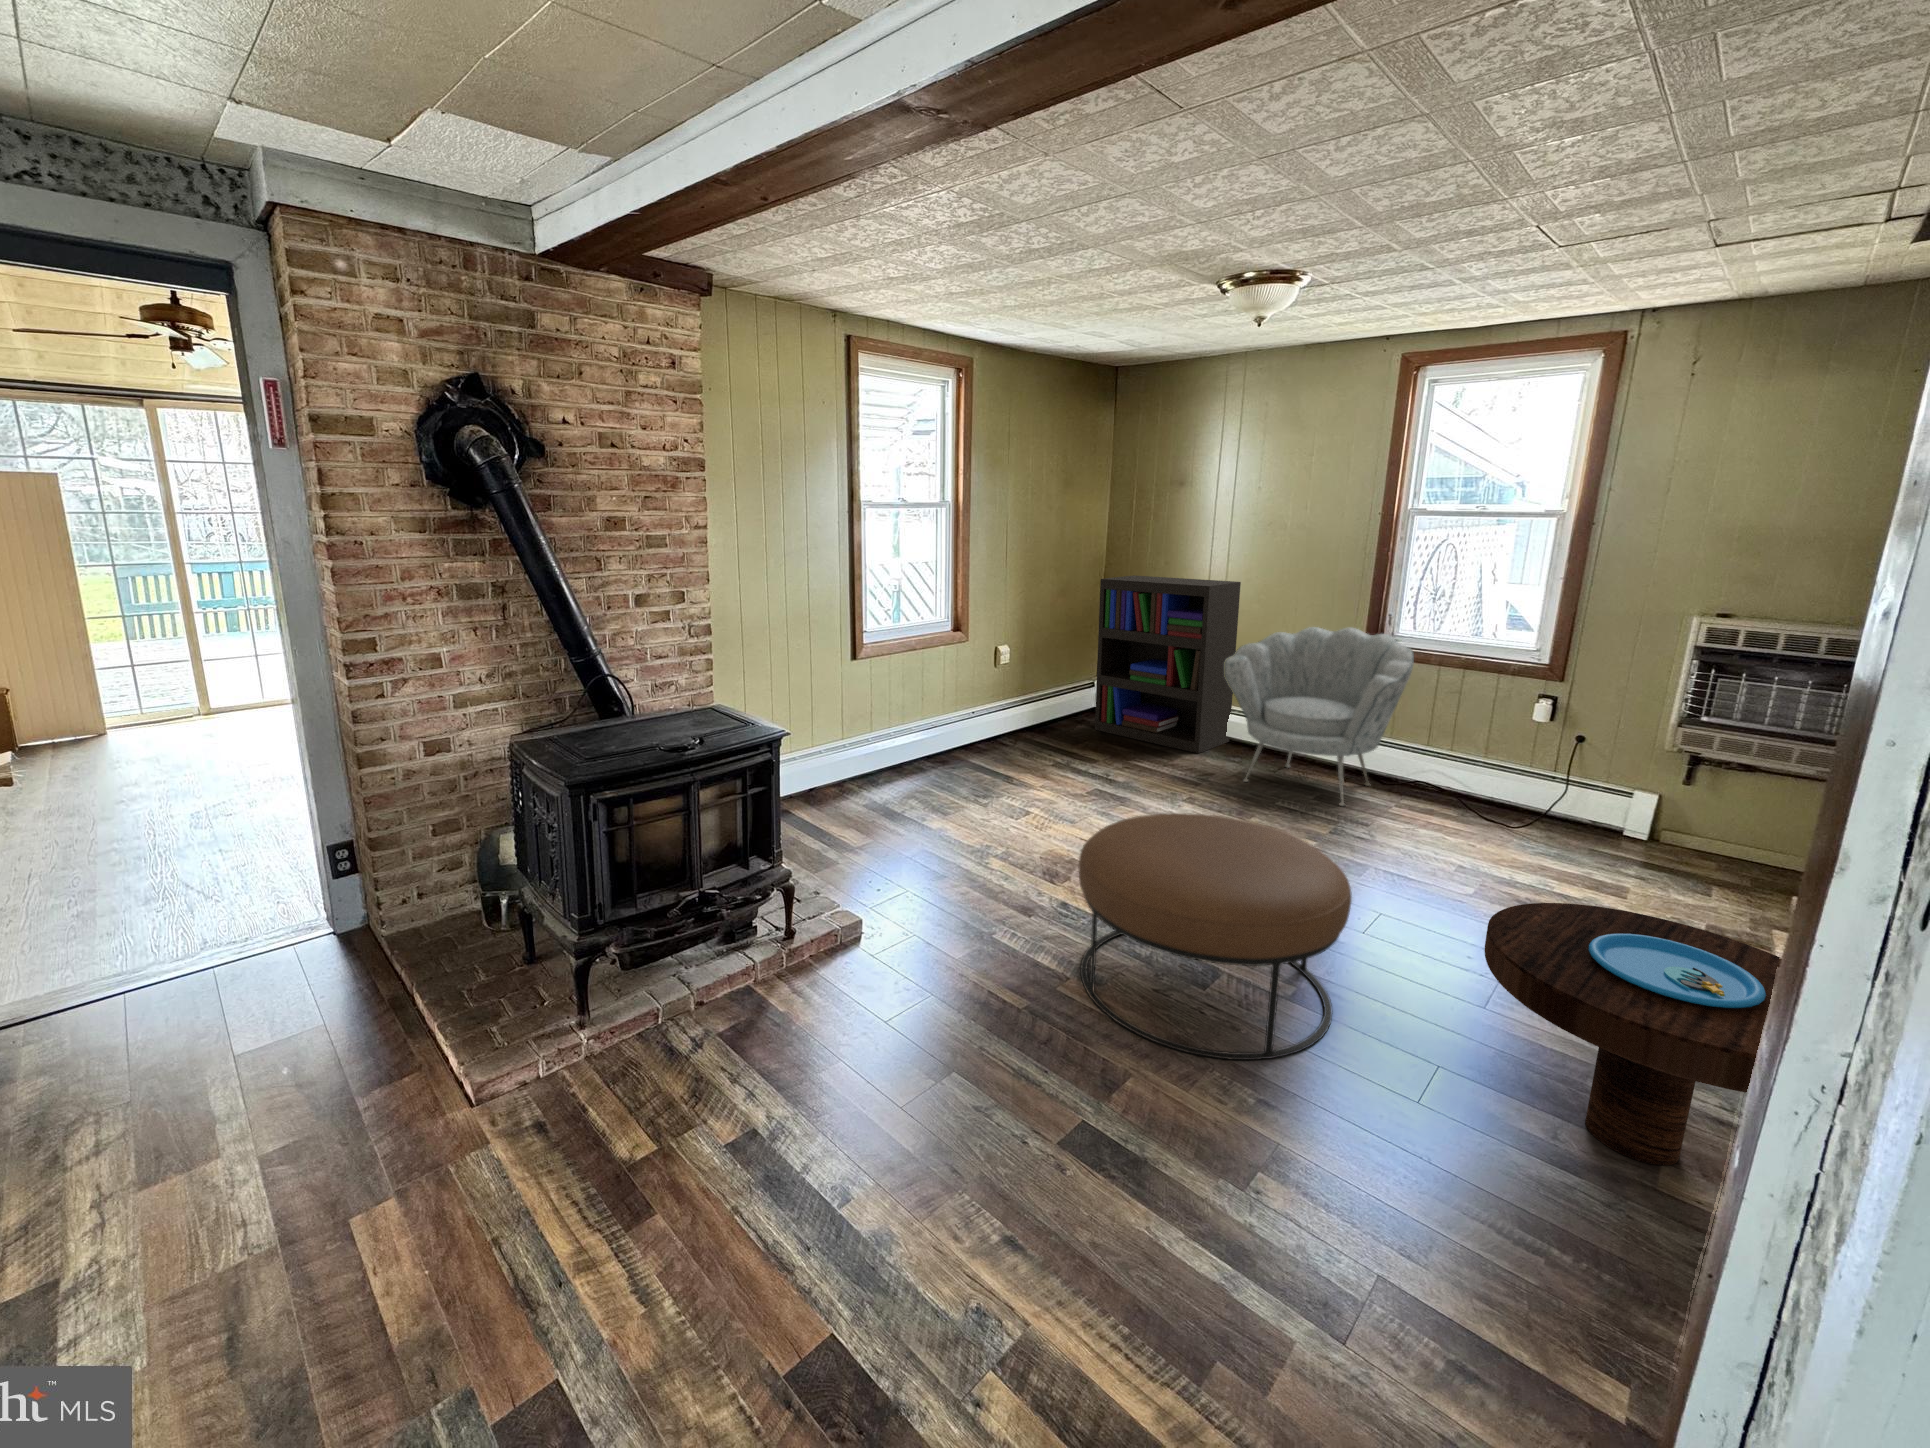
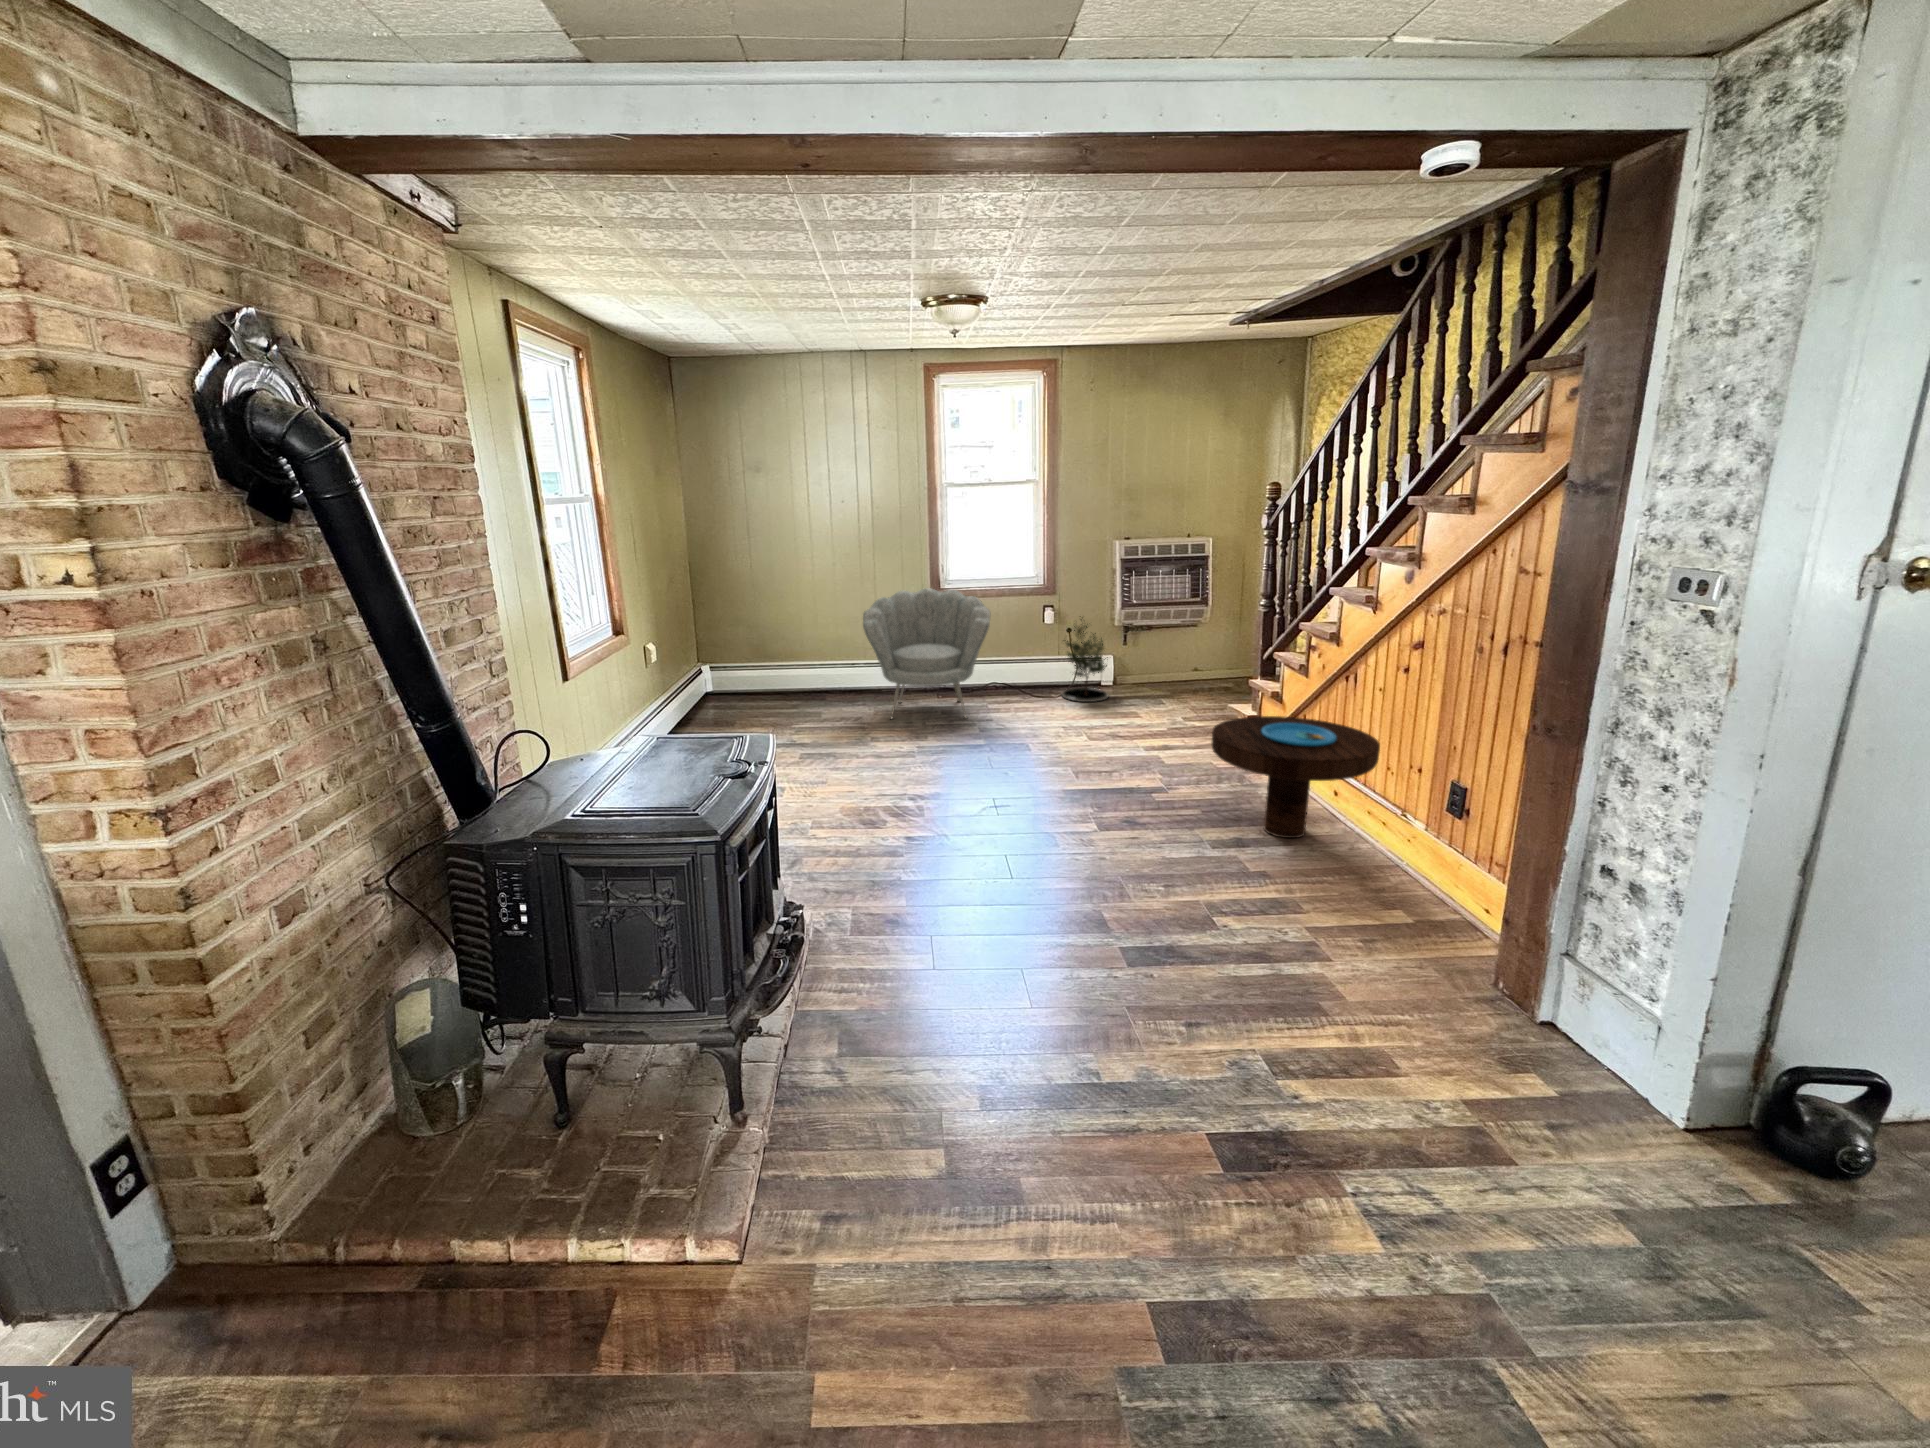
bookshelf: present [1095,575,1241,753] -> none [715,561,838,710]
potted tree: none [1544,699,1658,843] -> present [1062,616,1108,702]
ottoman: present [1079,813,1352,1060] -> none [968,728,1158,891]

